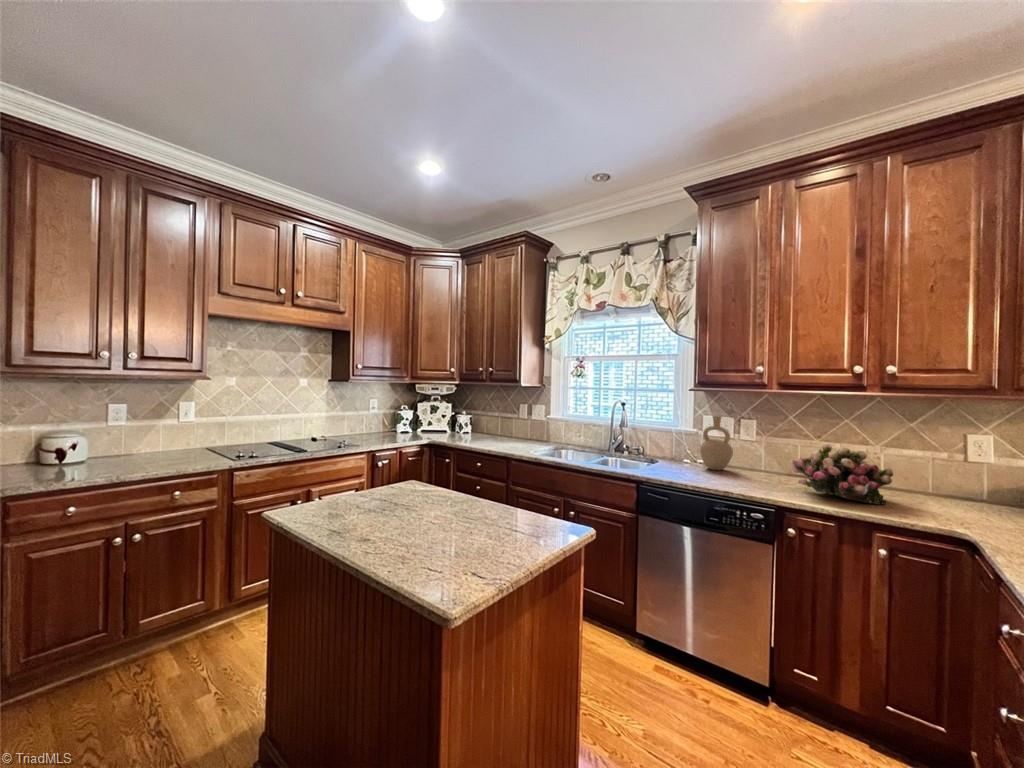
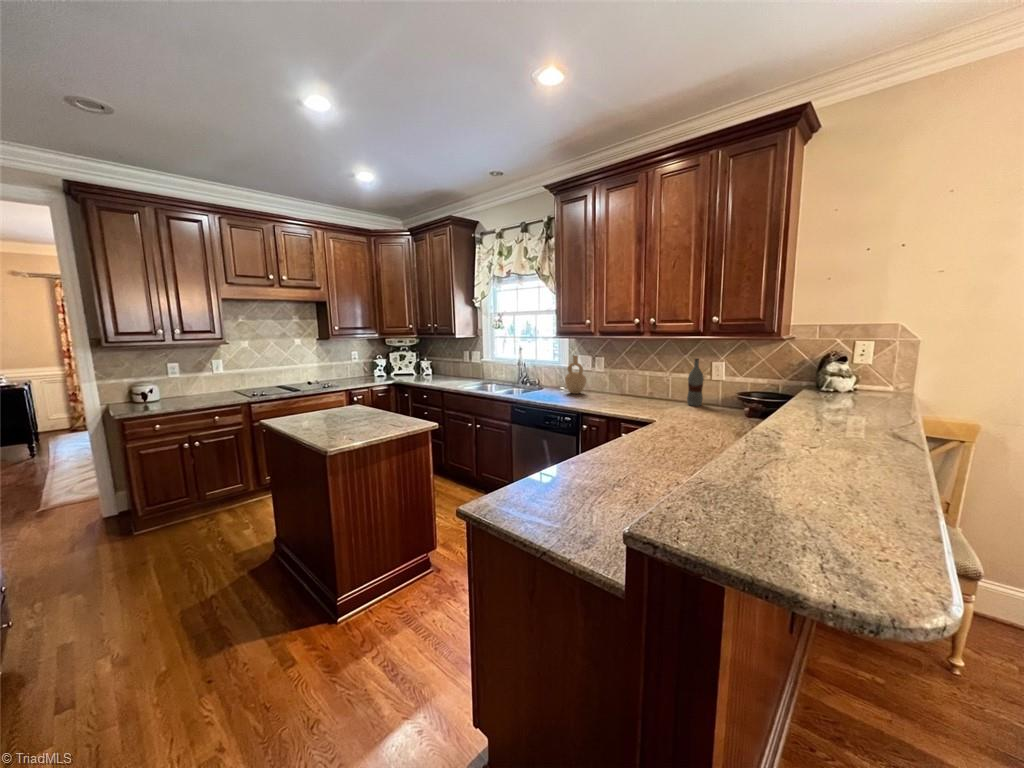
bottle: none [932,429,965,501] -> present [687,359,704,406]
flower arrangement: present [791,444,893,505] -> none [592,372,651,409]

